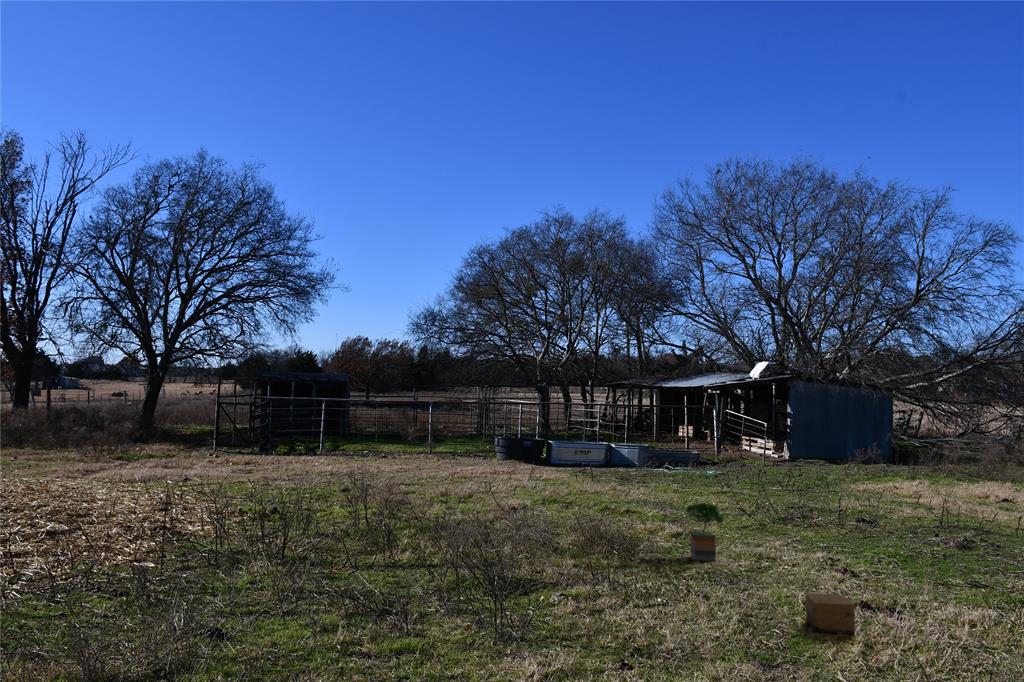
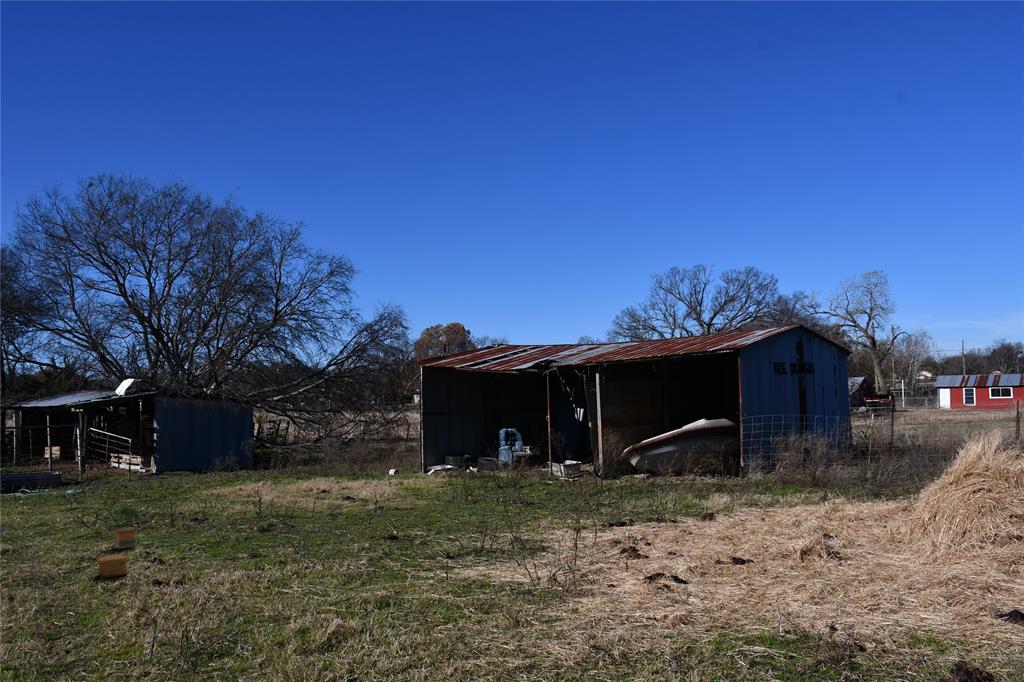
potted tree: present [686,503,724,561] -> present [112,507,141,549]

